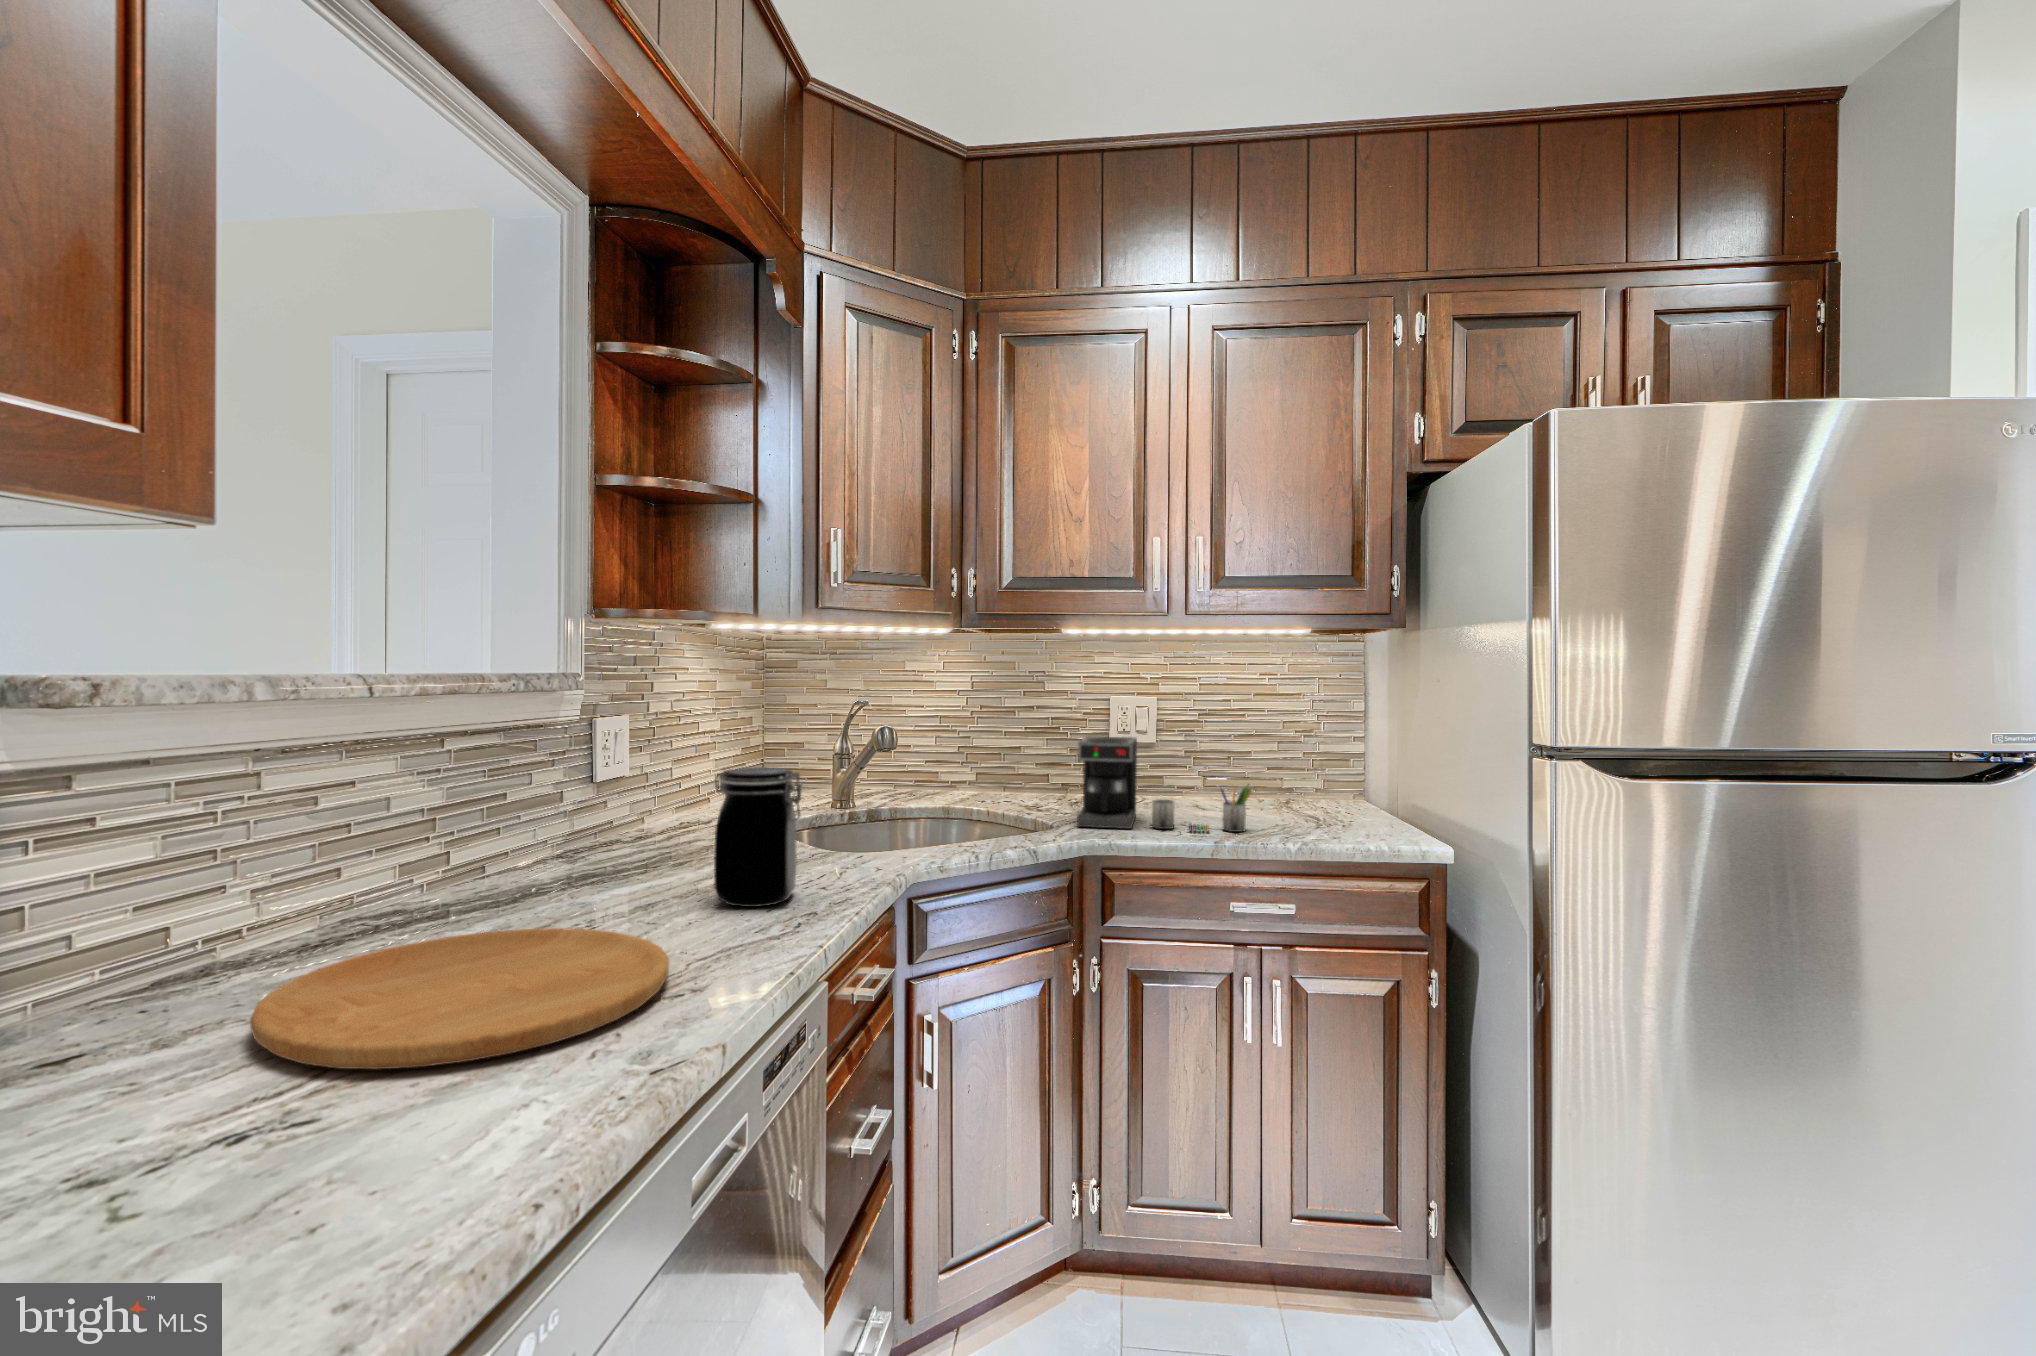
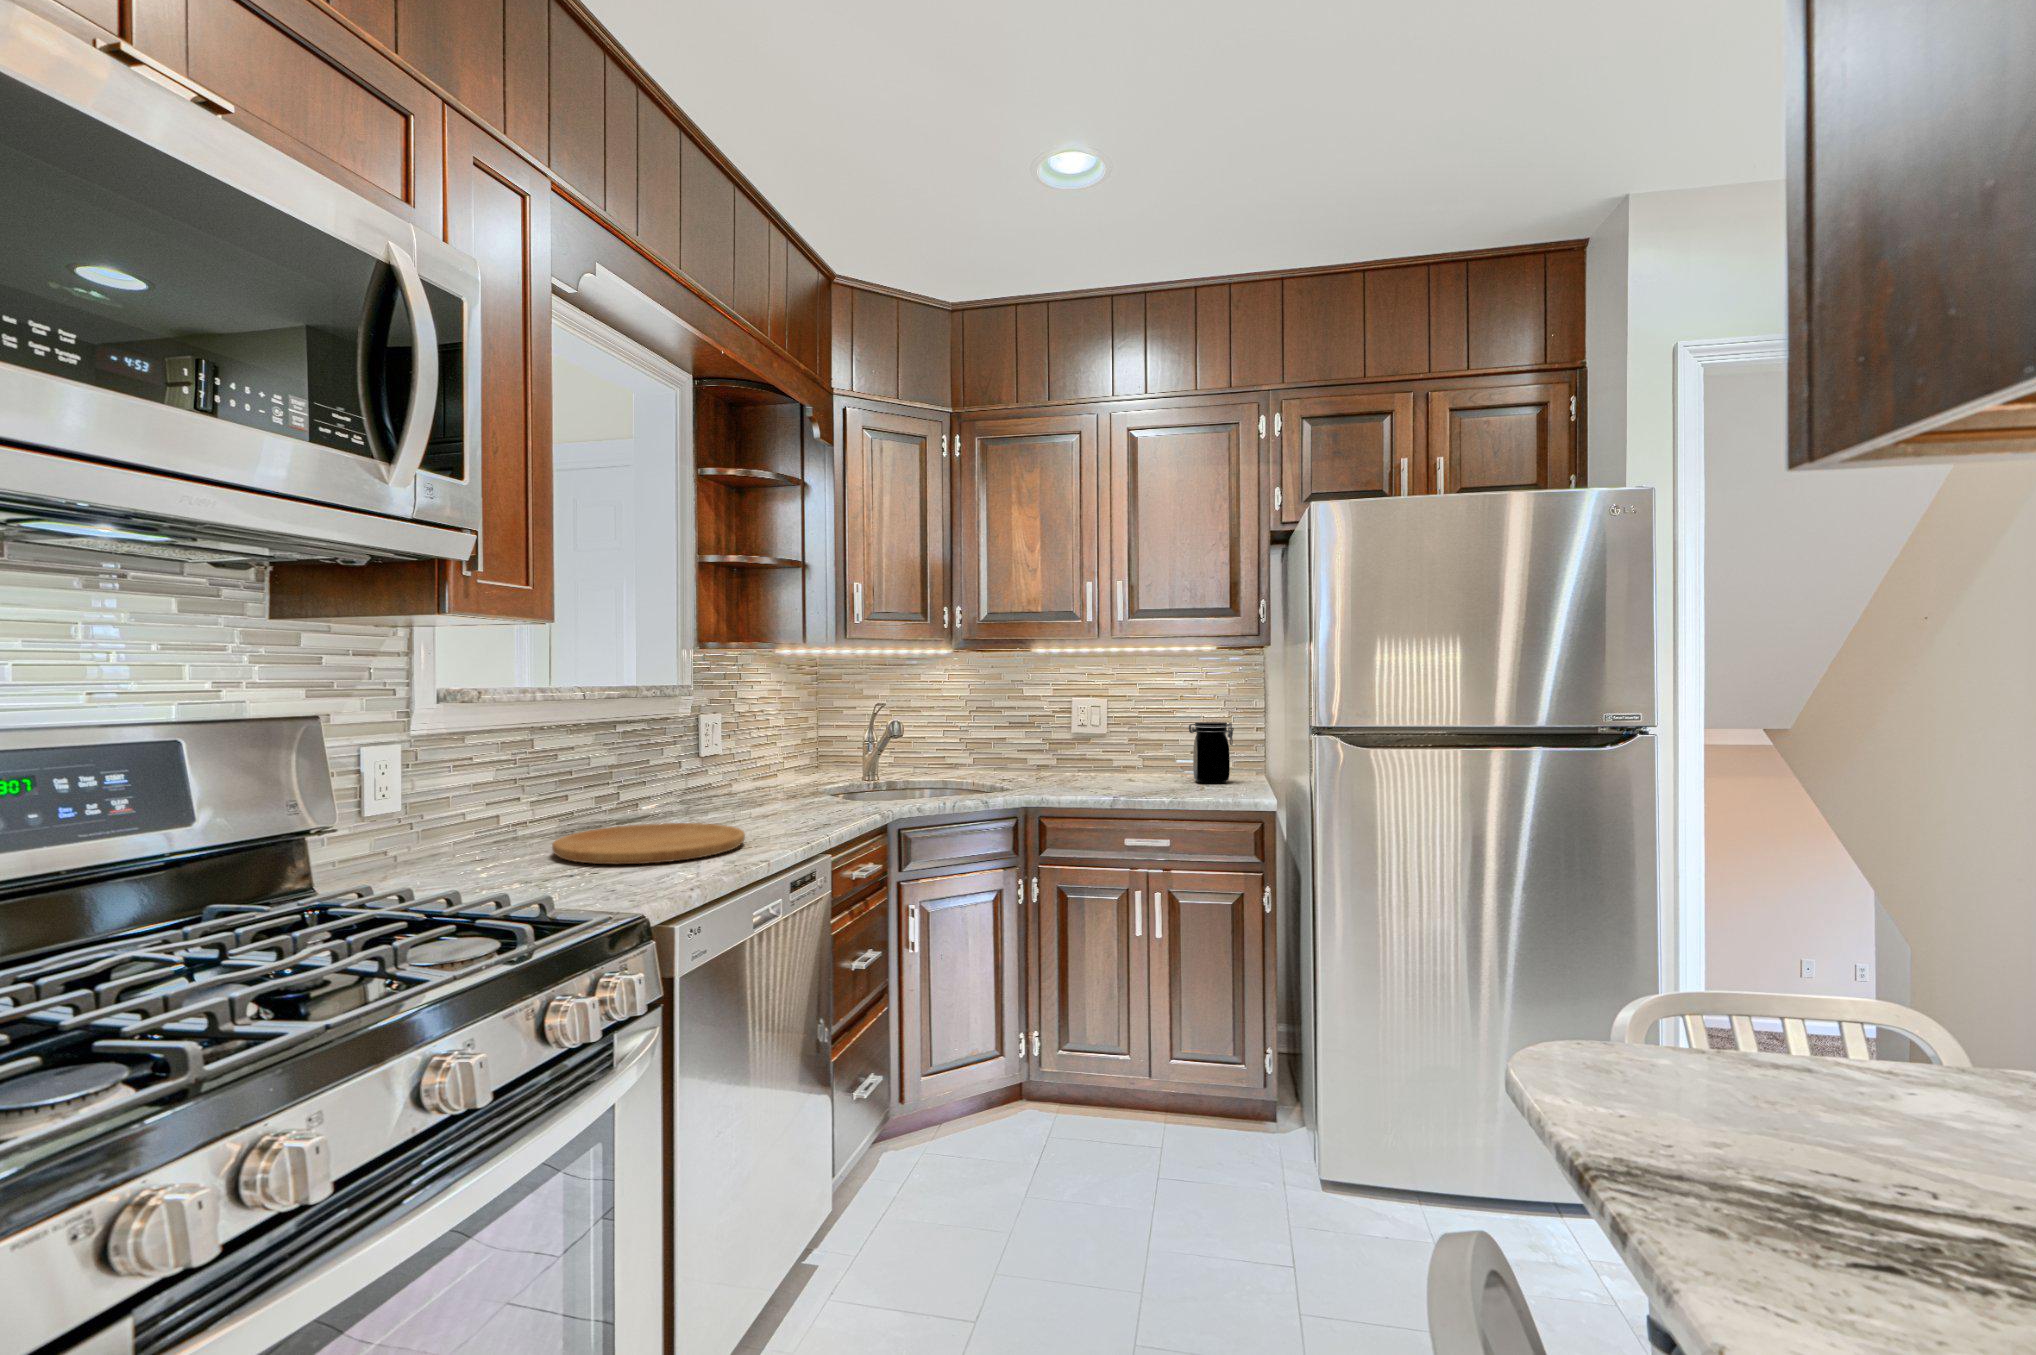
coffee maker: present [1077,736,1252,832] -> none [1026,726,1148,791]
jar: present [714,767,802,907] -> present [1189,722,1234,783]

